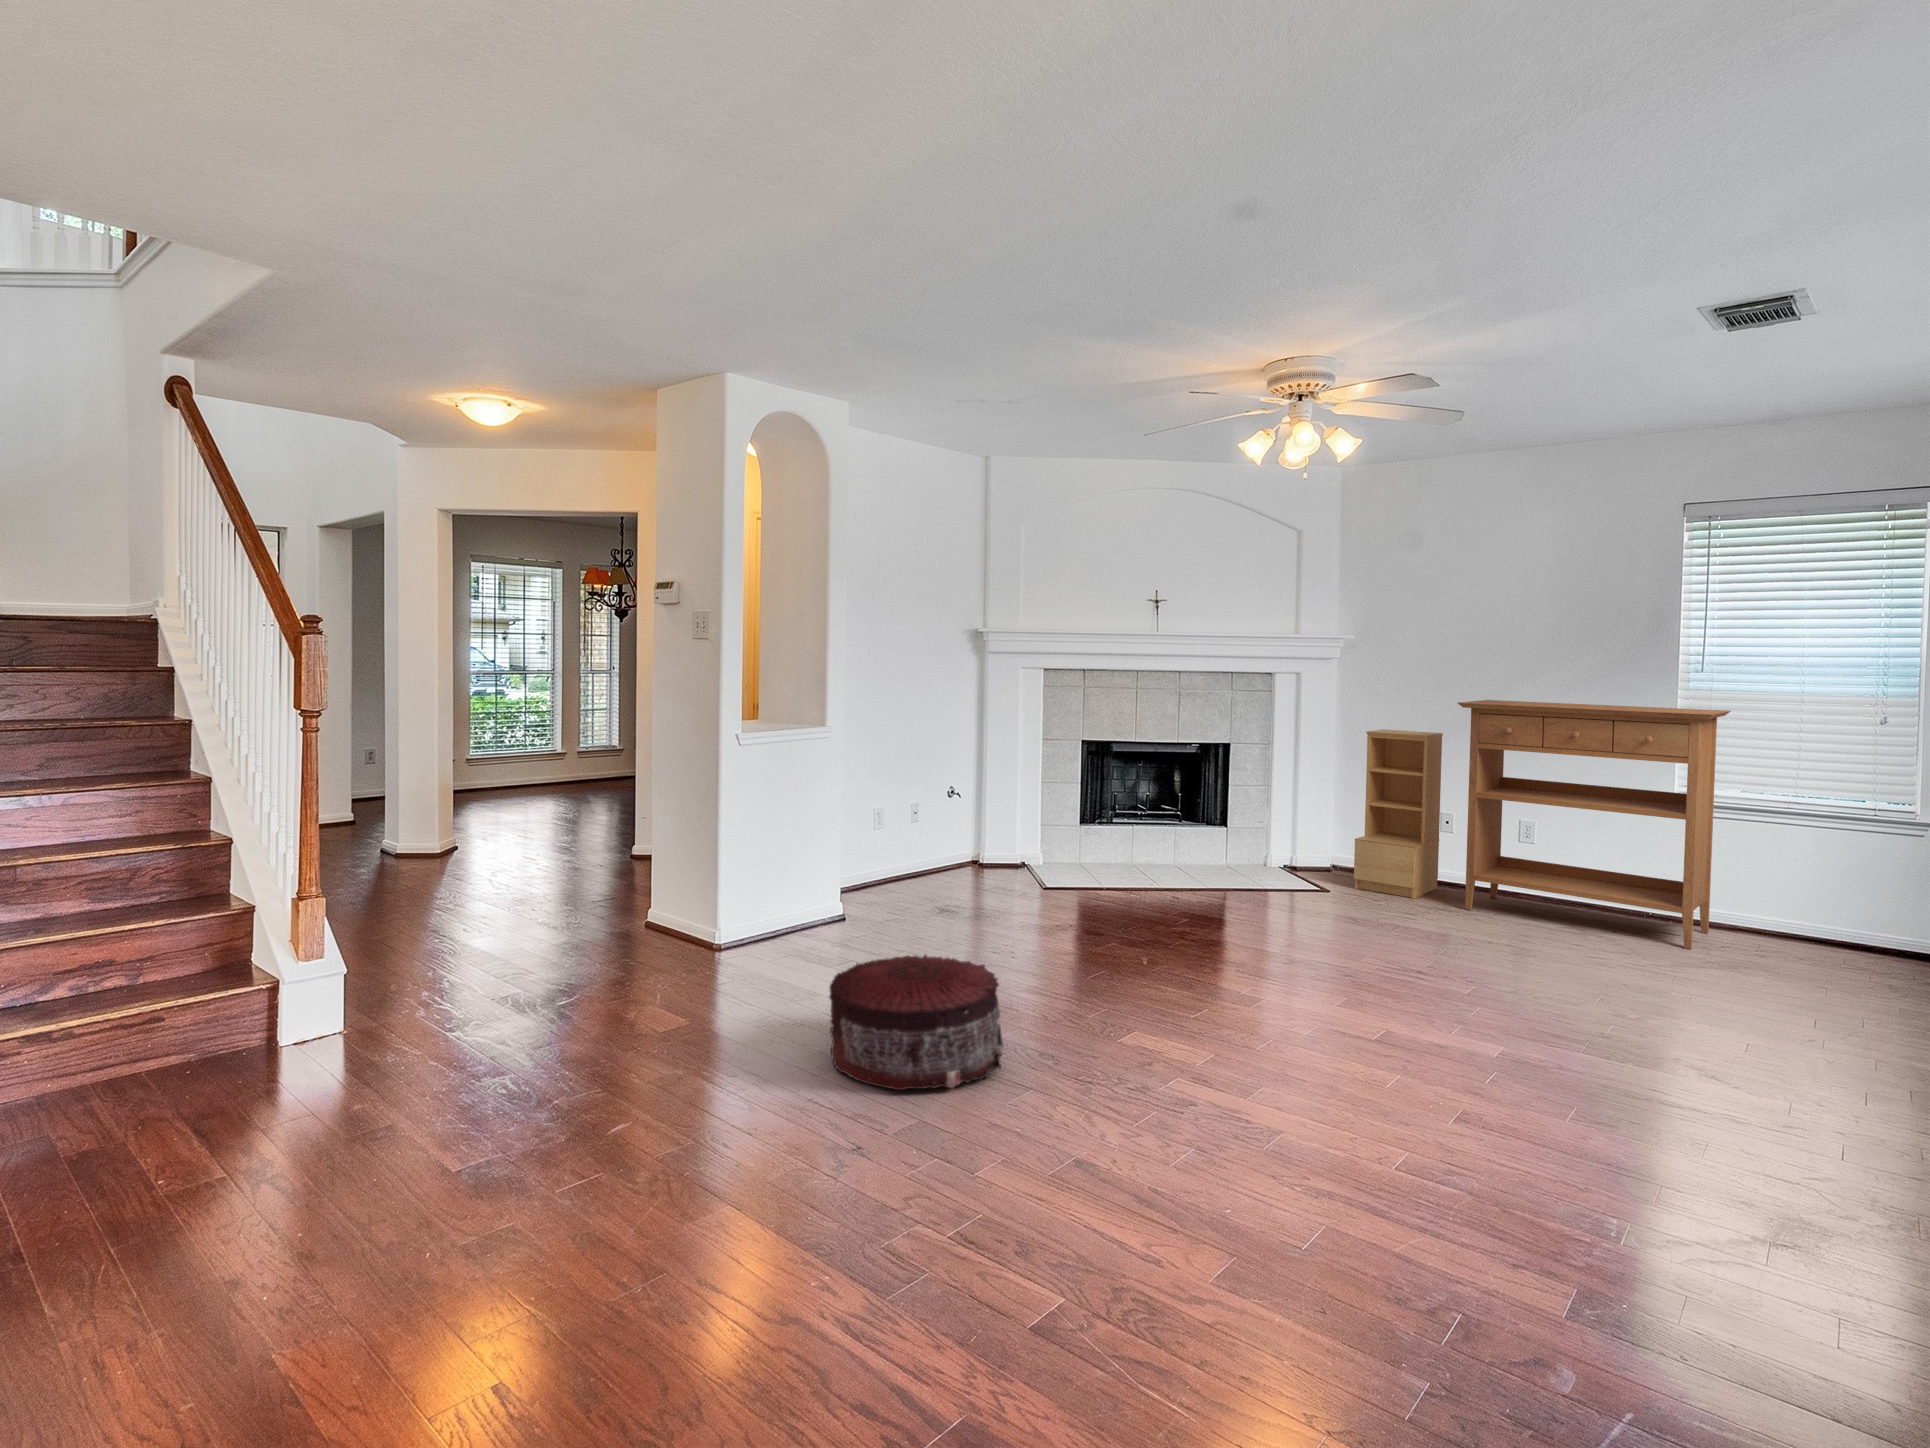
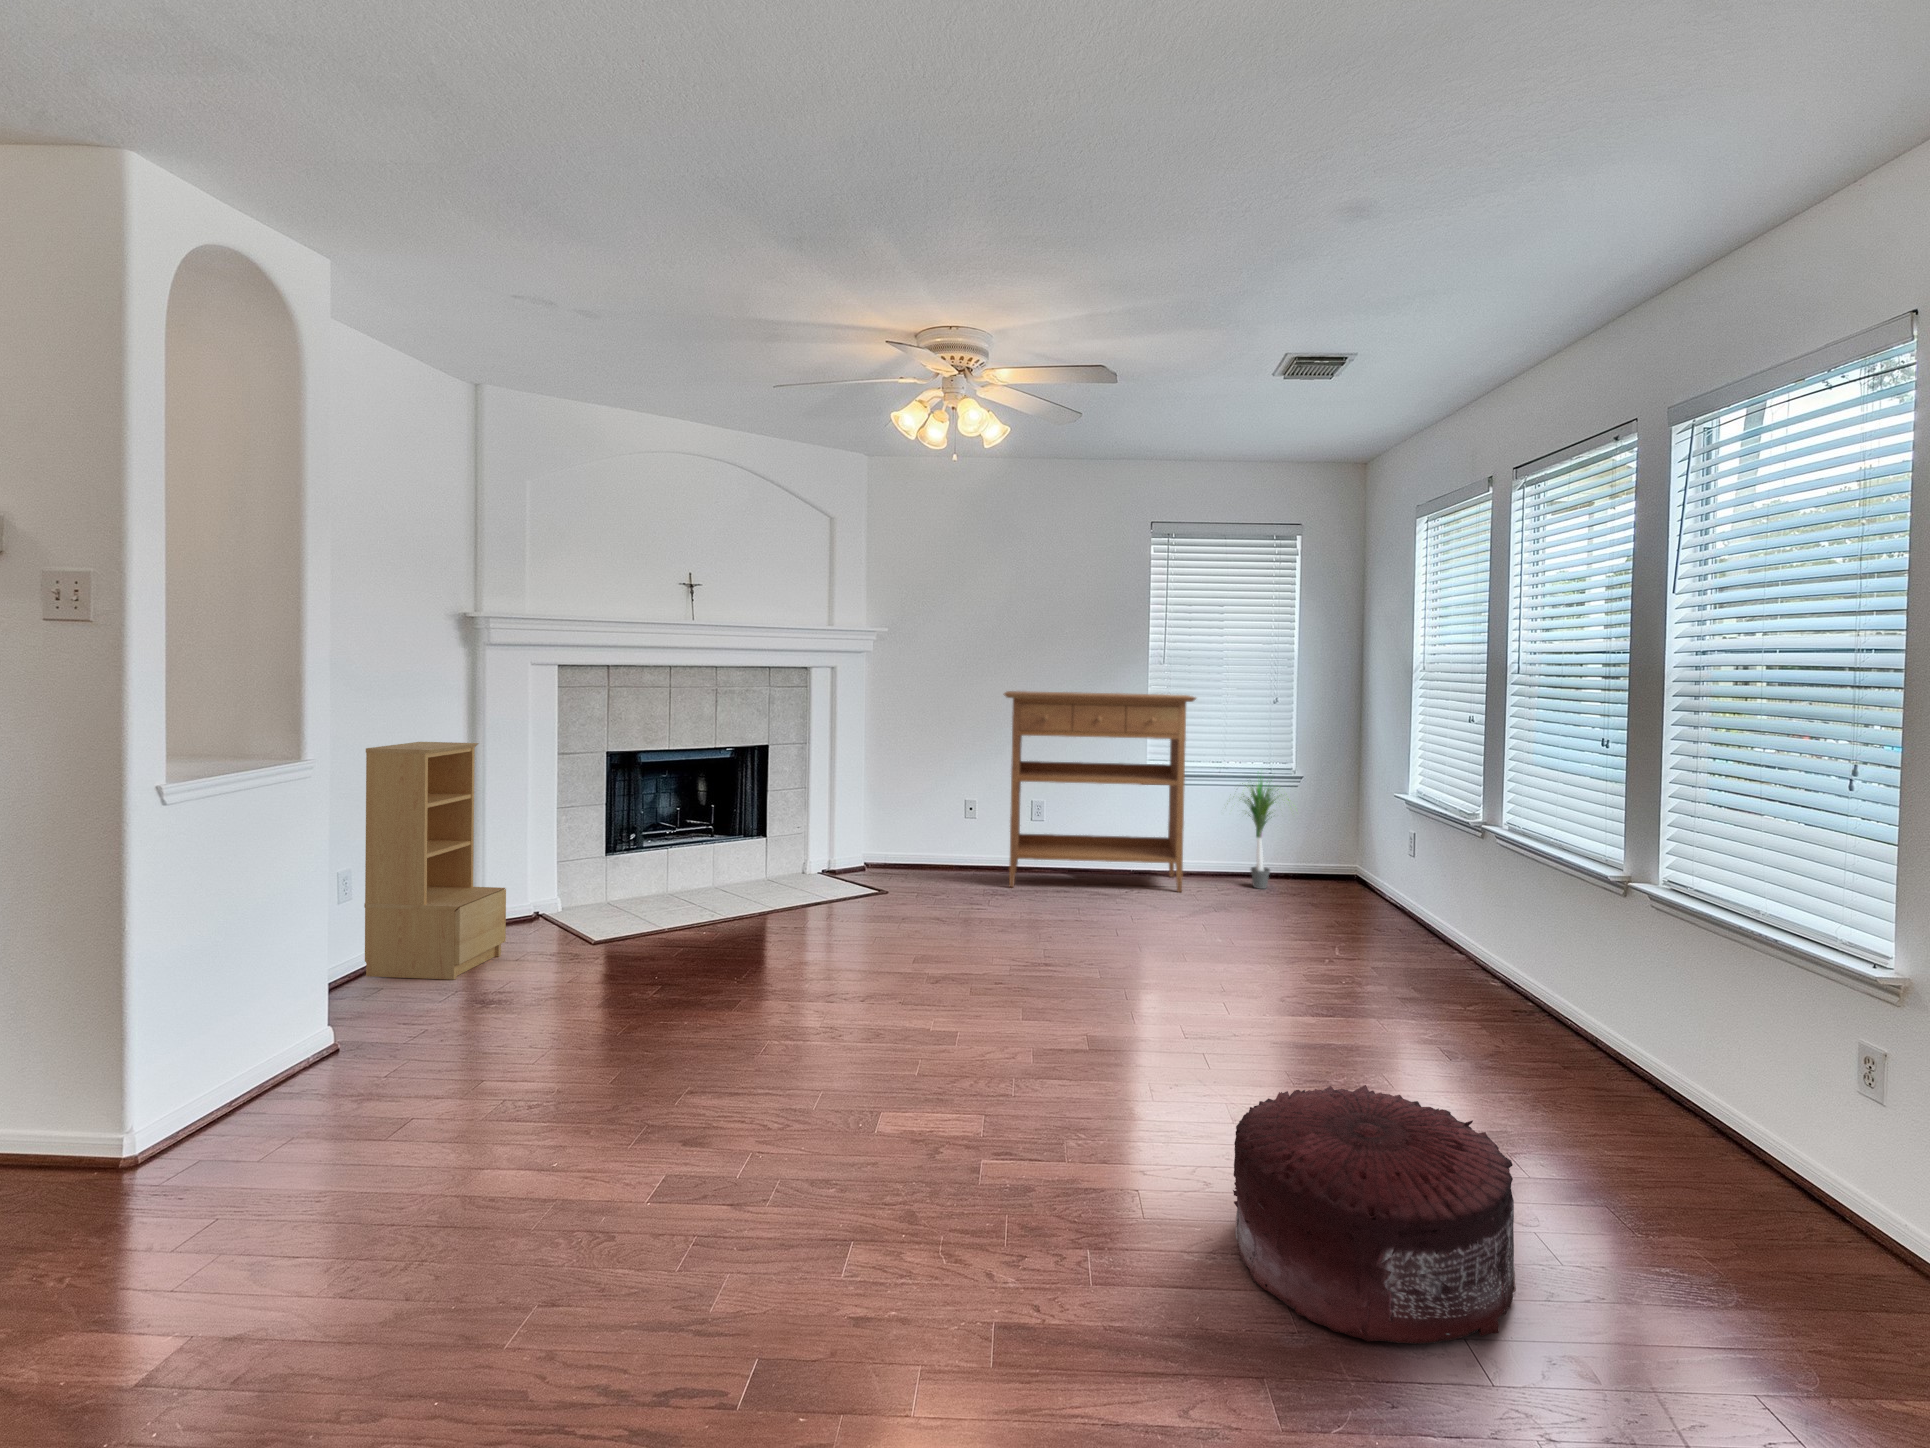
bookshelf: present [1354,729,1443,899] -> present [364,742,506,980]
potted plant: none [1765,805,1904,967] -> present [1240,780,1289,889]
pouf: present [829,955,1003,1090] -> present [1233,1085,1516,1344]

